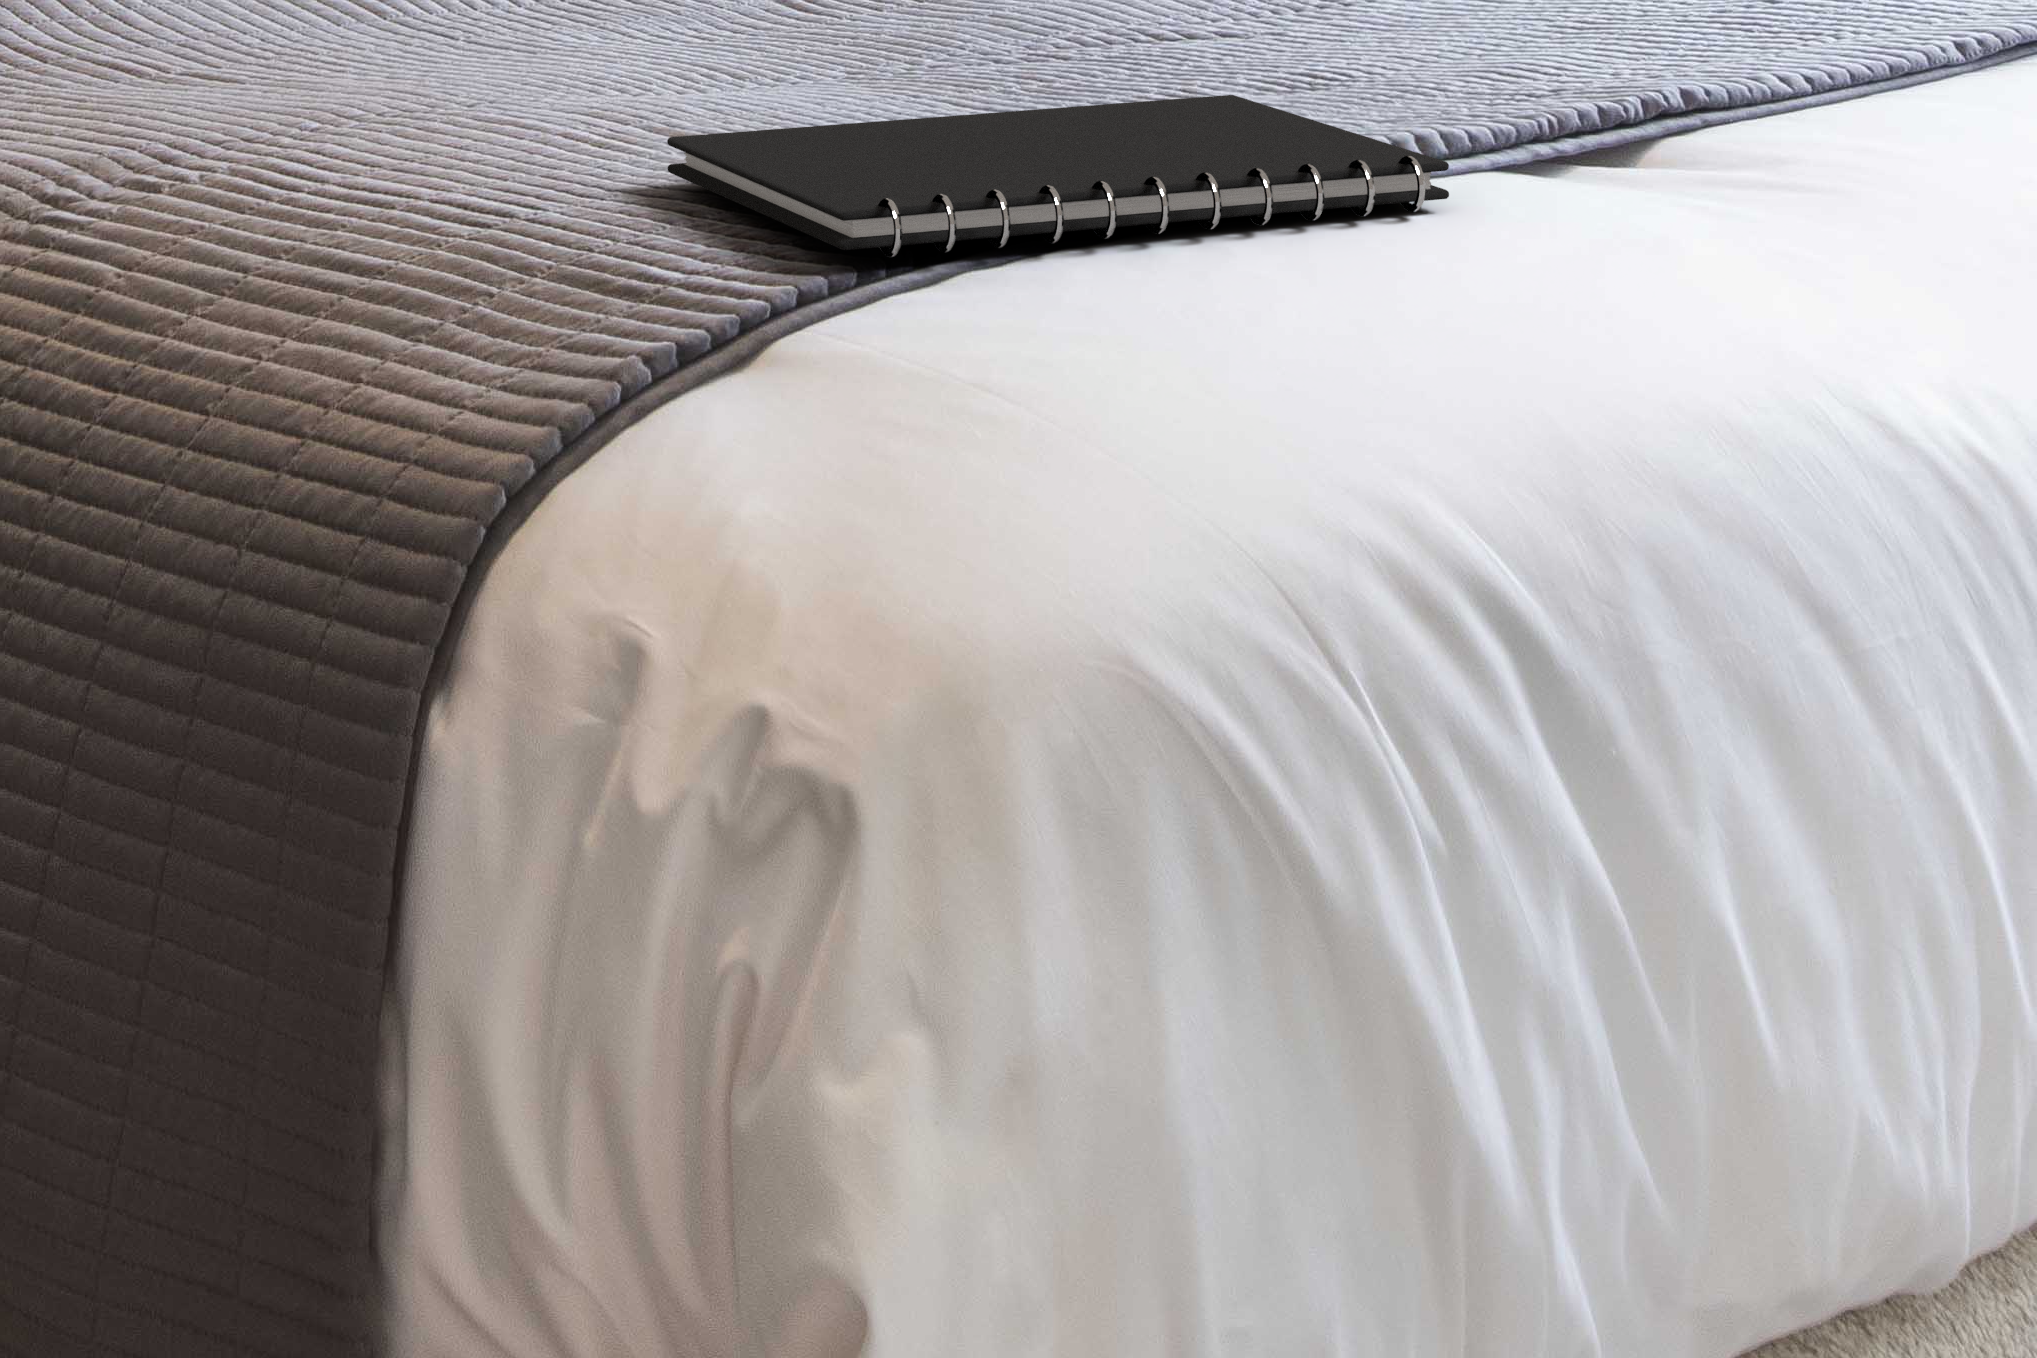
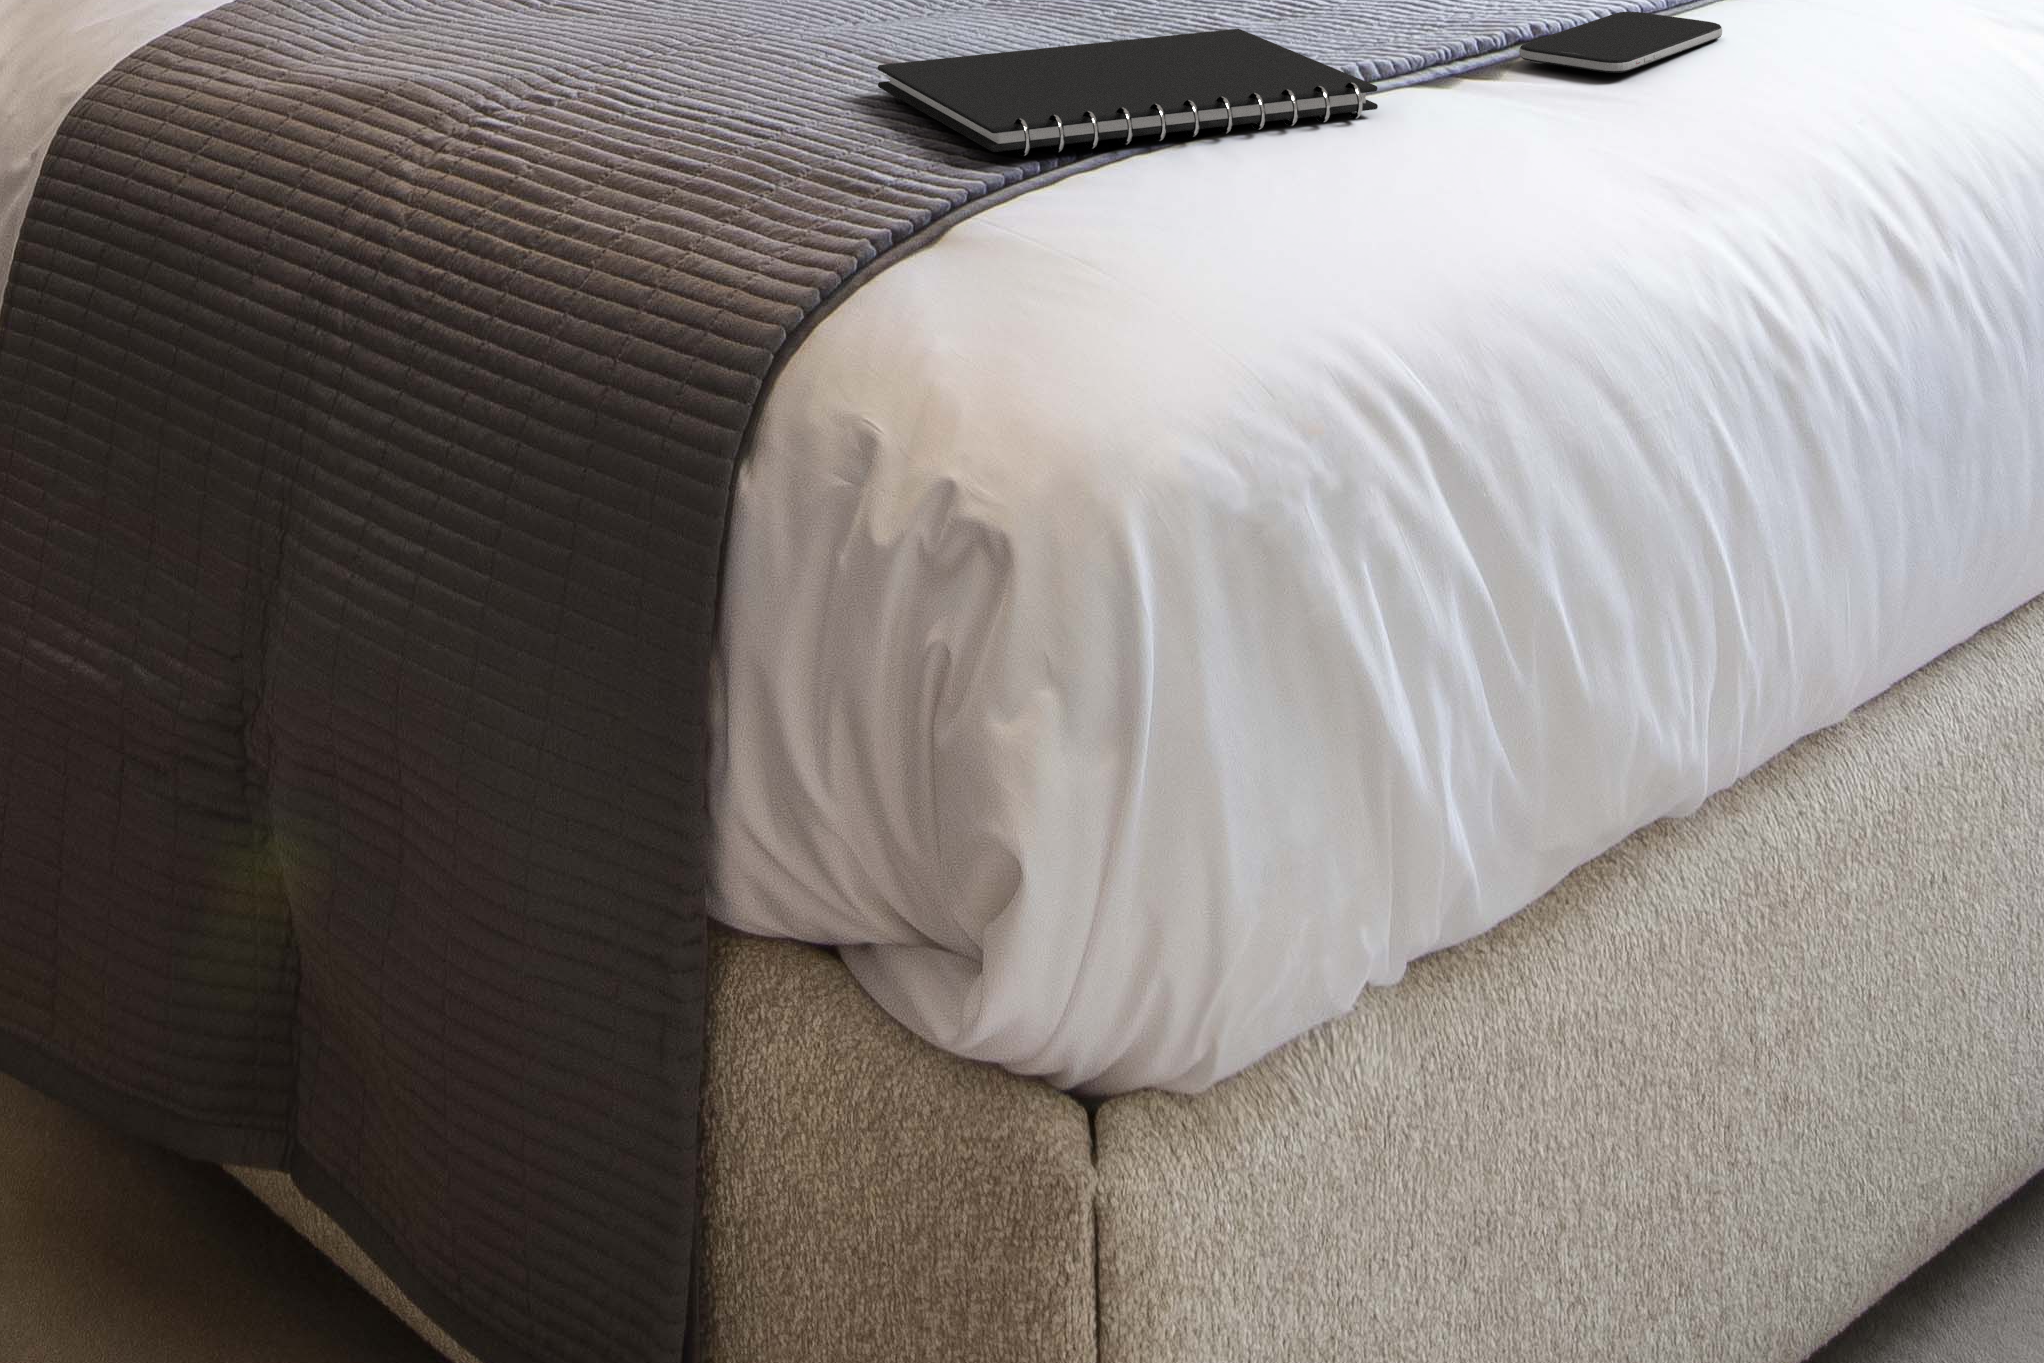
smartphone: none [1669,78,1984,153] -> present [1519,12,1722,73]

